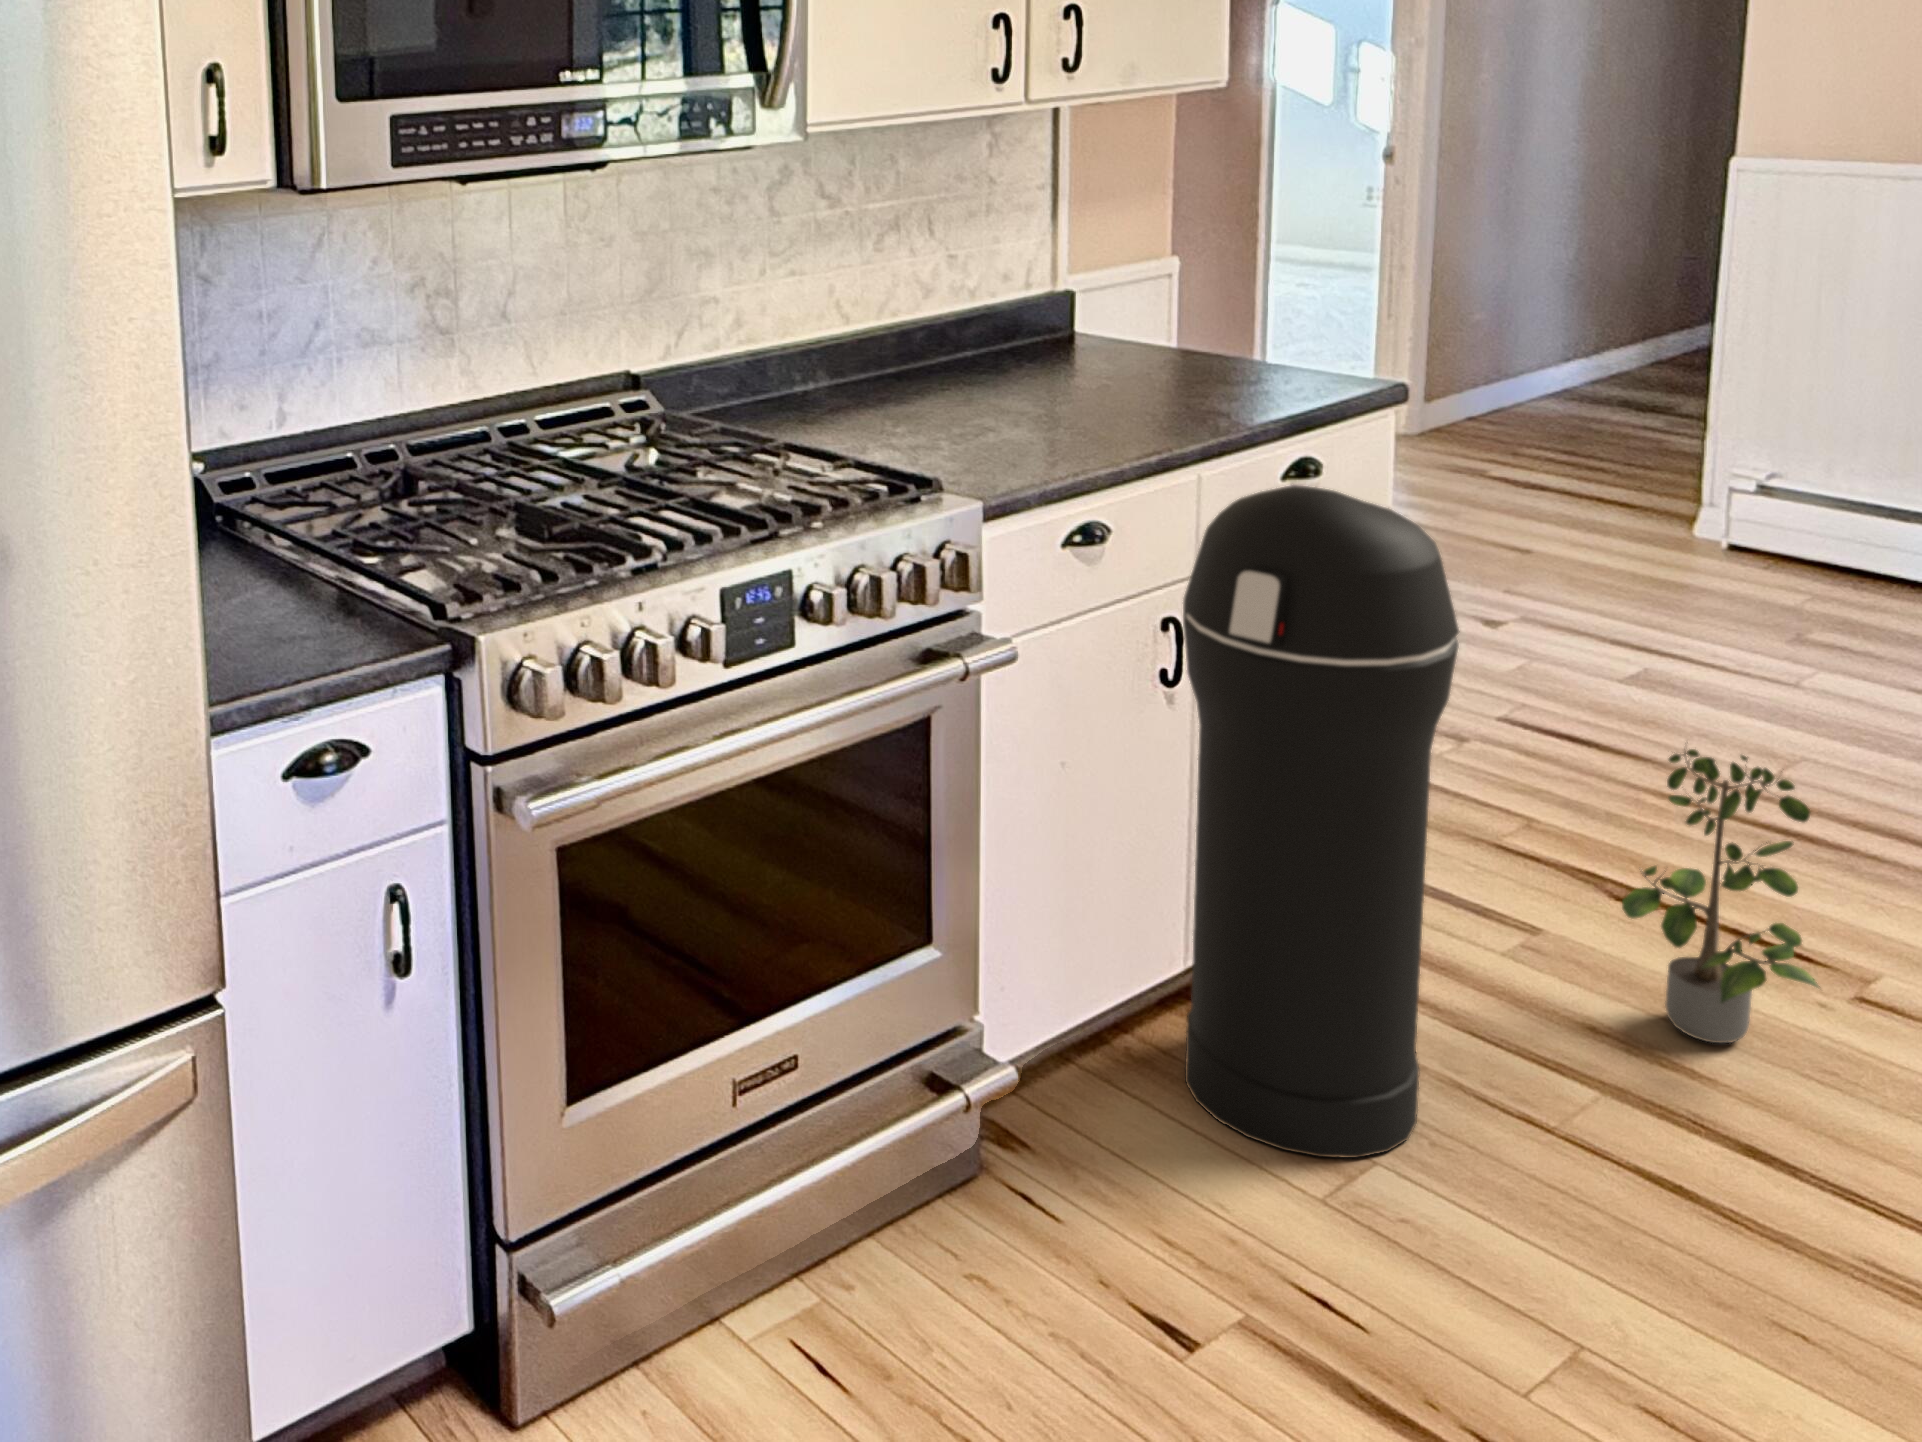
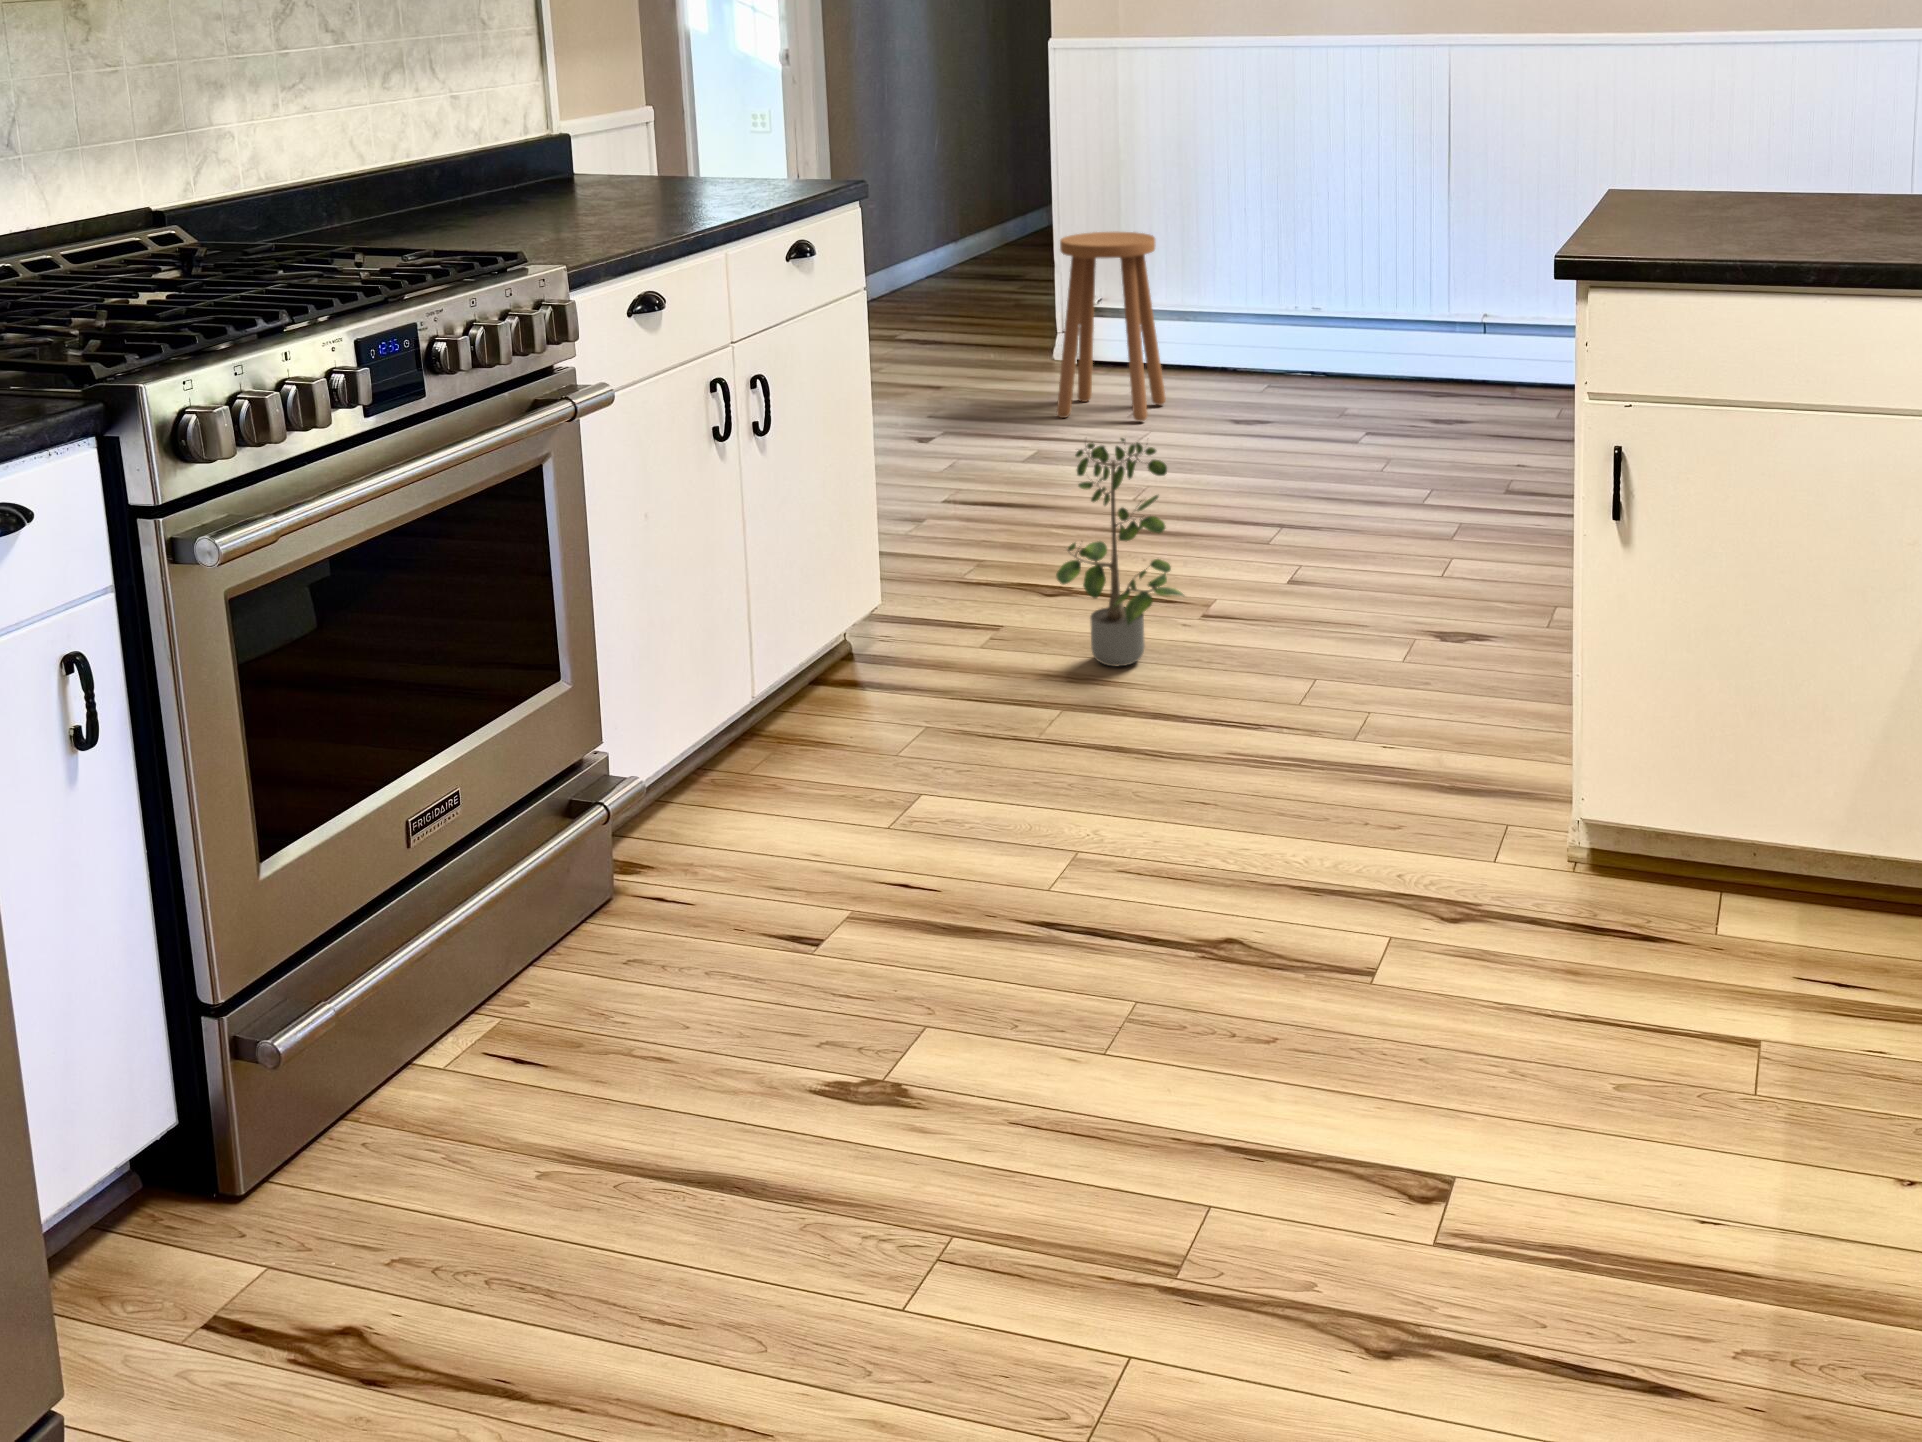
stool: none [1685,408,1860,654] -> present [1057,232,1166,421]
trash can: present [1183,485,1459,1158] -> none [725,244,943,808]

